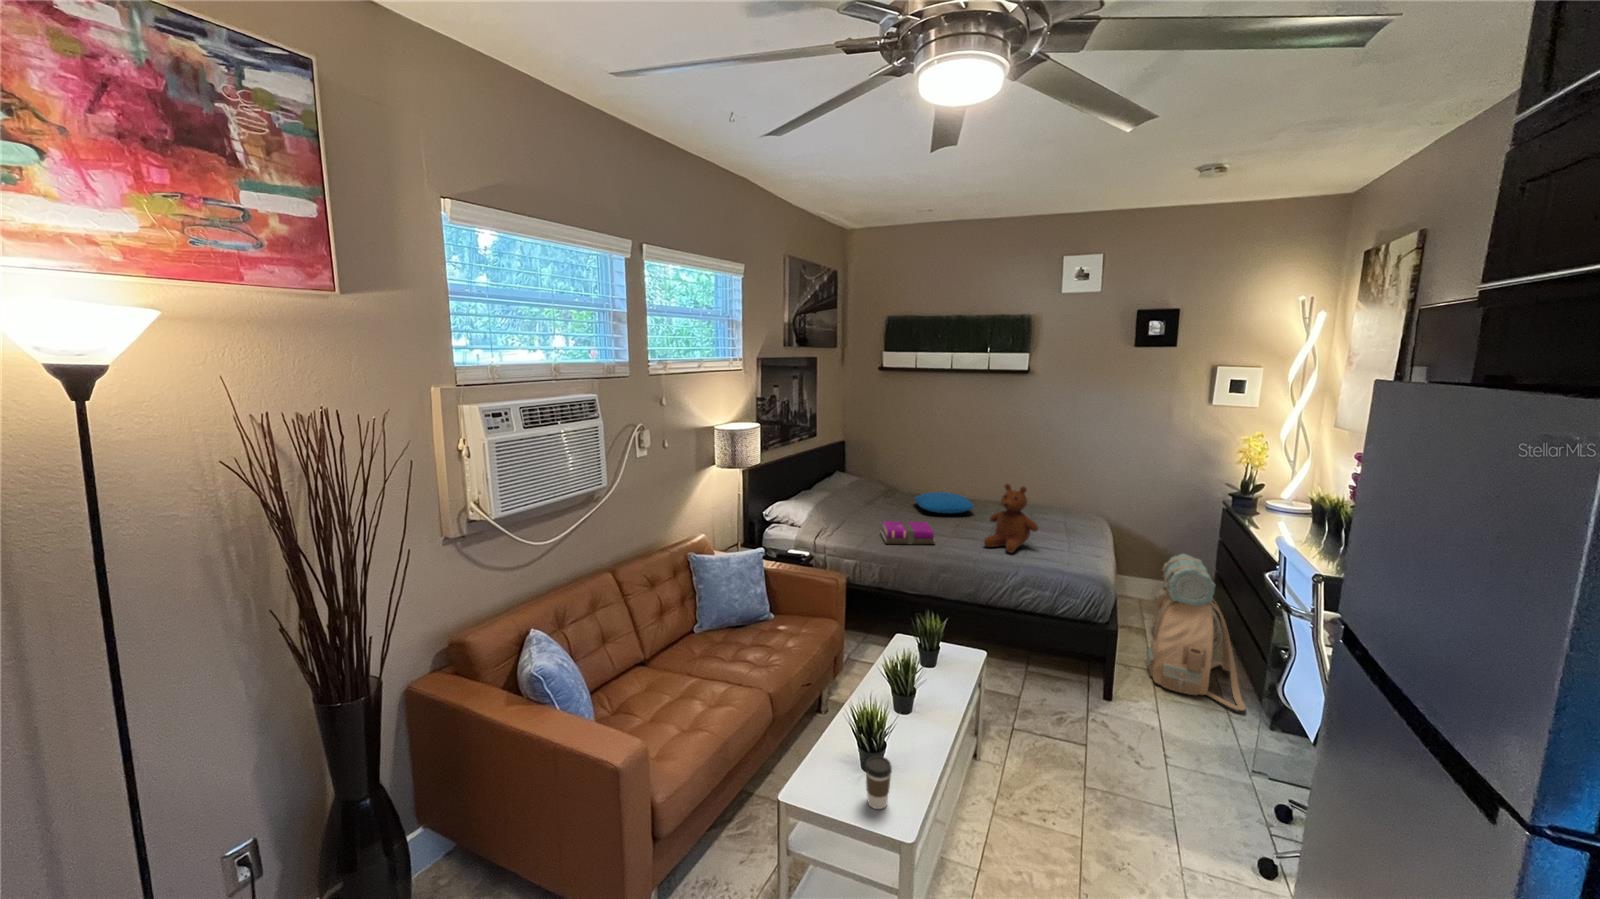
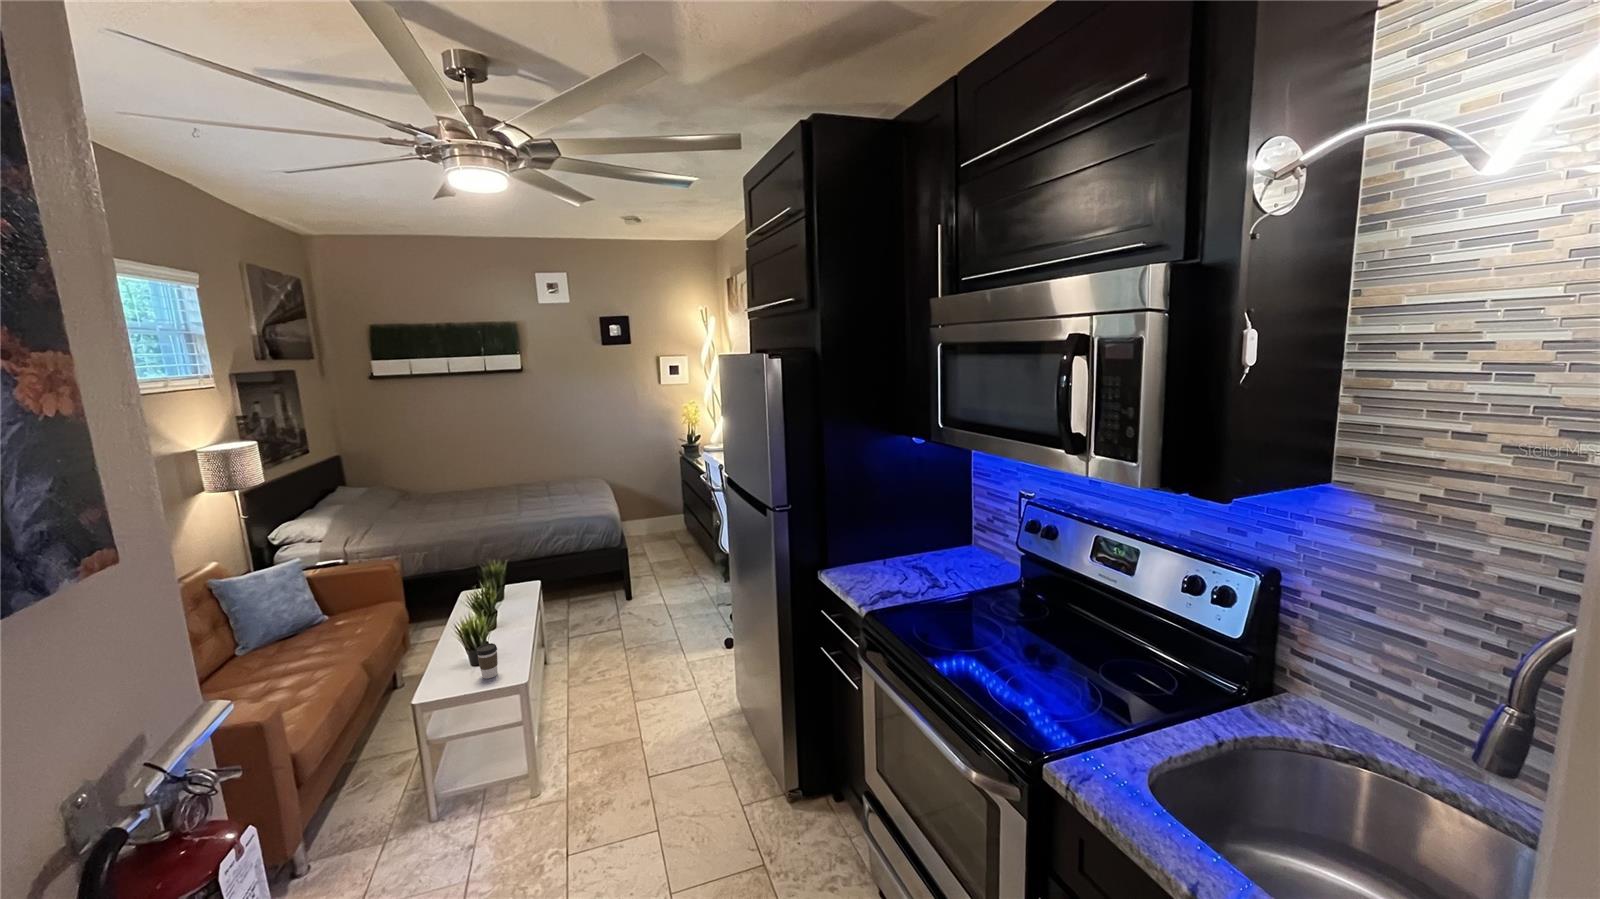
teddy bear: present [984,484,1038,553] -> none [517,461,559,515]
pillow: present [915,492,974,513] -> none [438,484,499,503]
notebook: present [881,521,936,544] -> none [415,508,474,534]
backpack: present [1146,554,1245,711] -> none [647,488,708,580]

